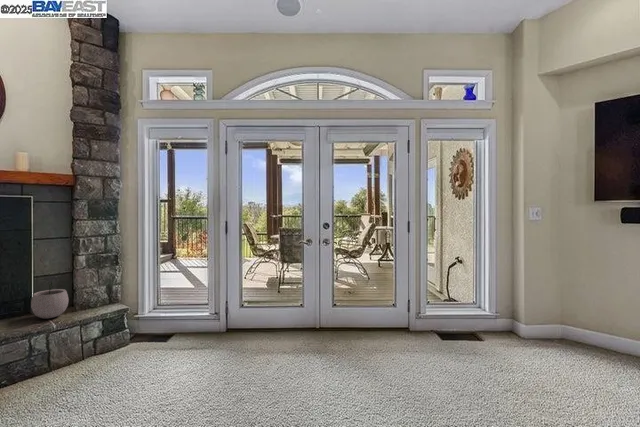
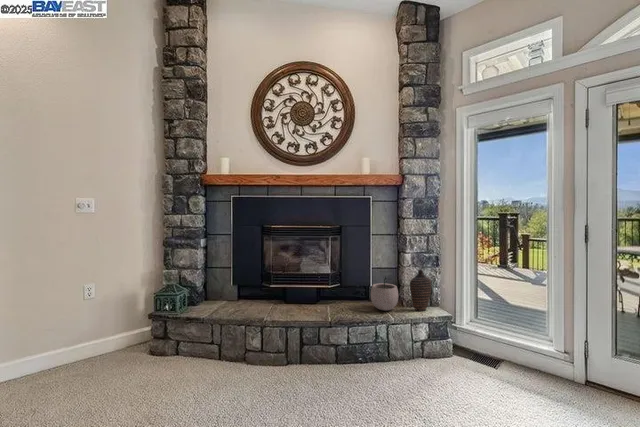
decorative vase: none [82,270,108,311] -> present [410,270,431,311]

